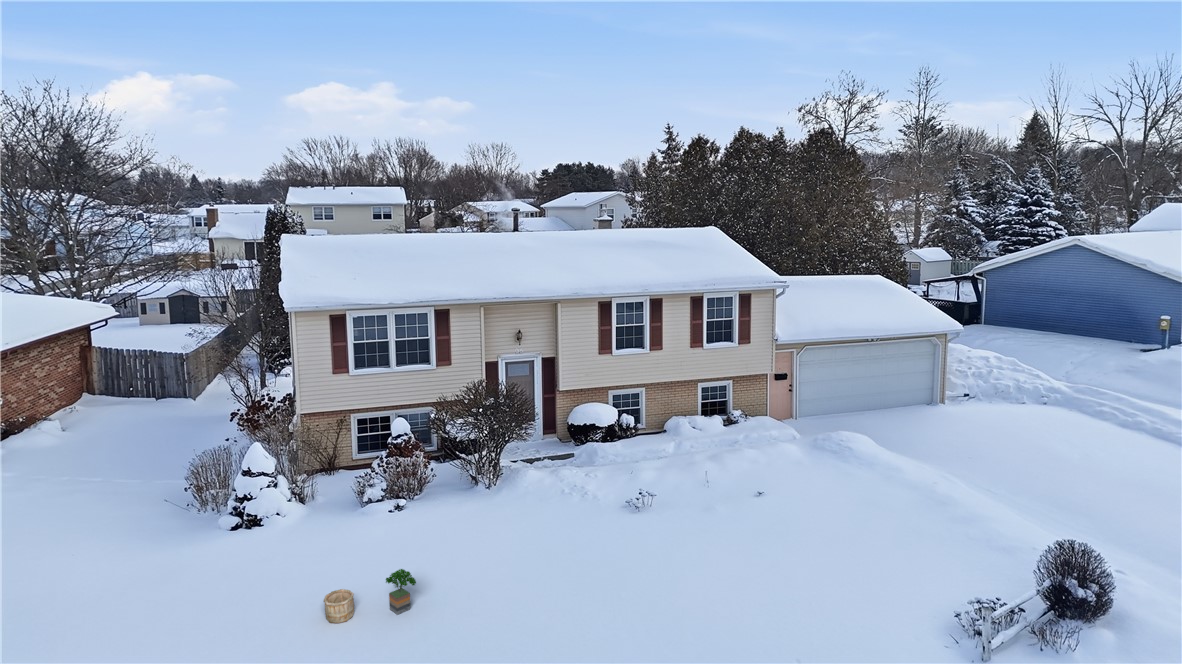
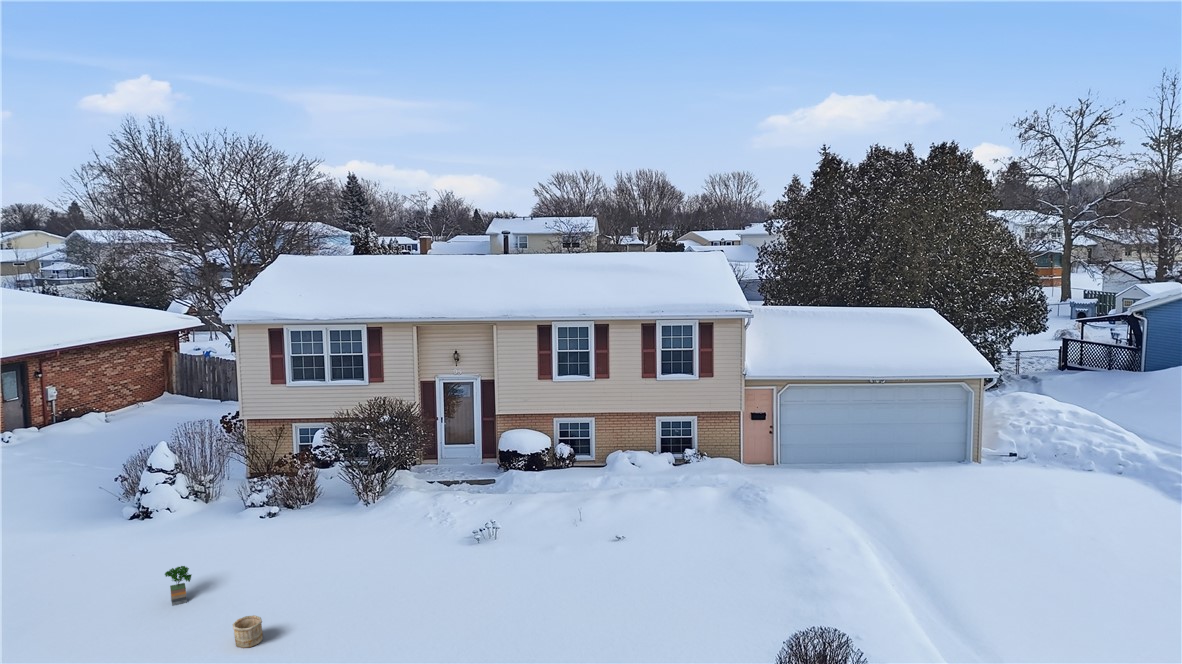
wooden bucket: present [324,589,354,623] -> present [233,615,263,648]

